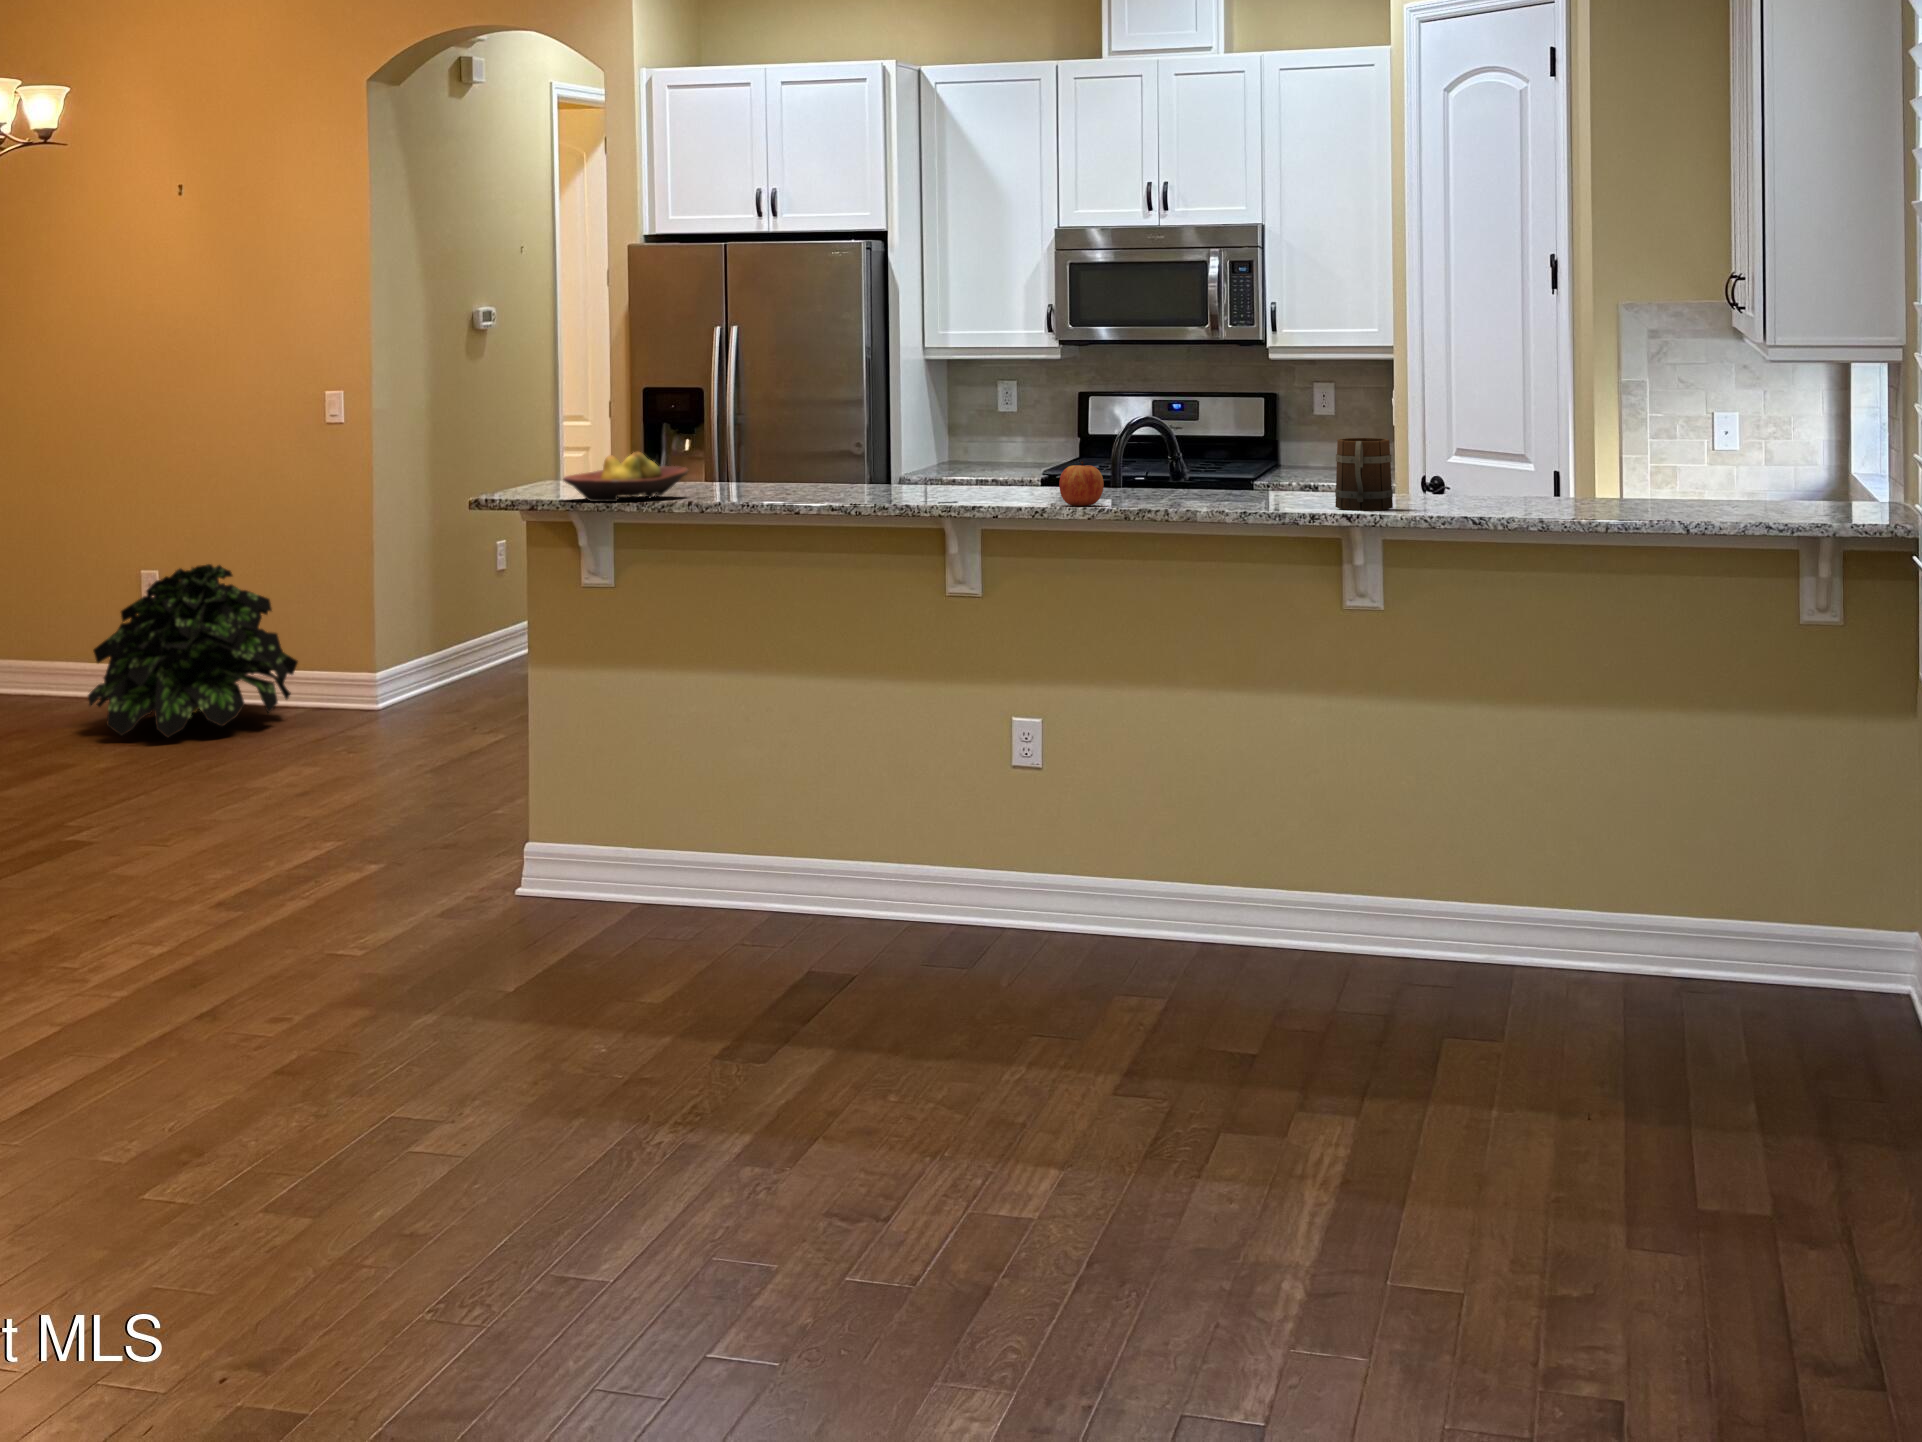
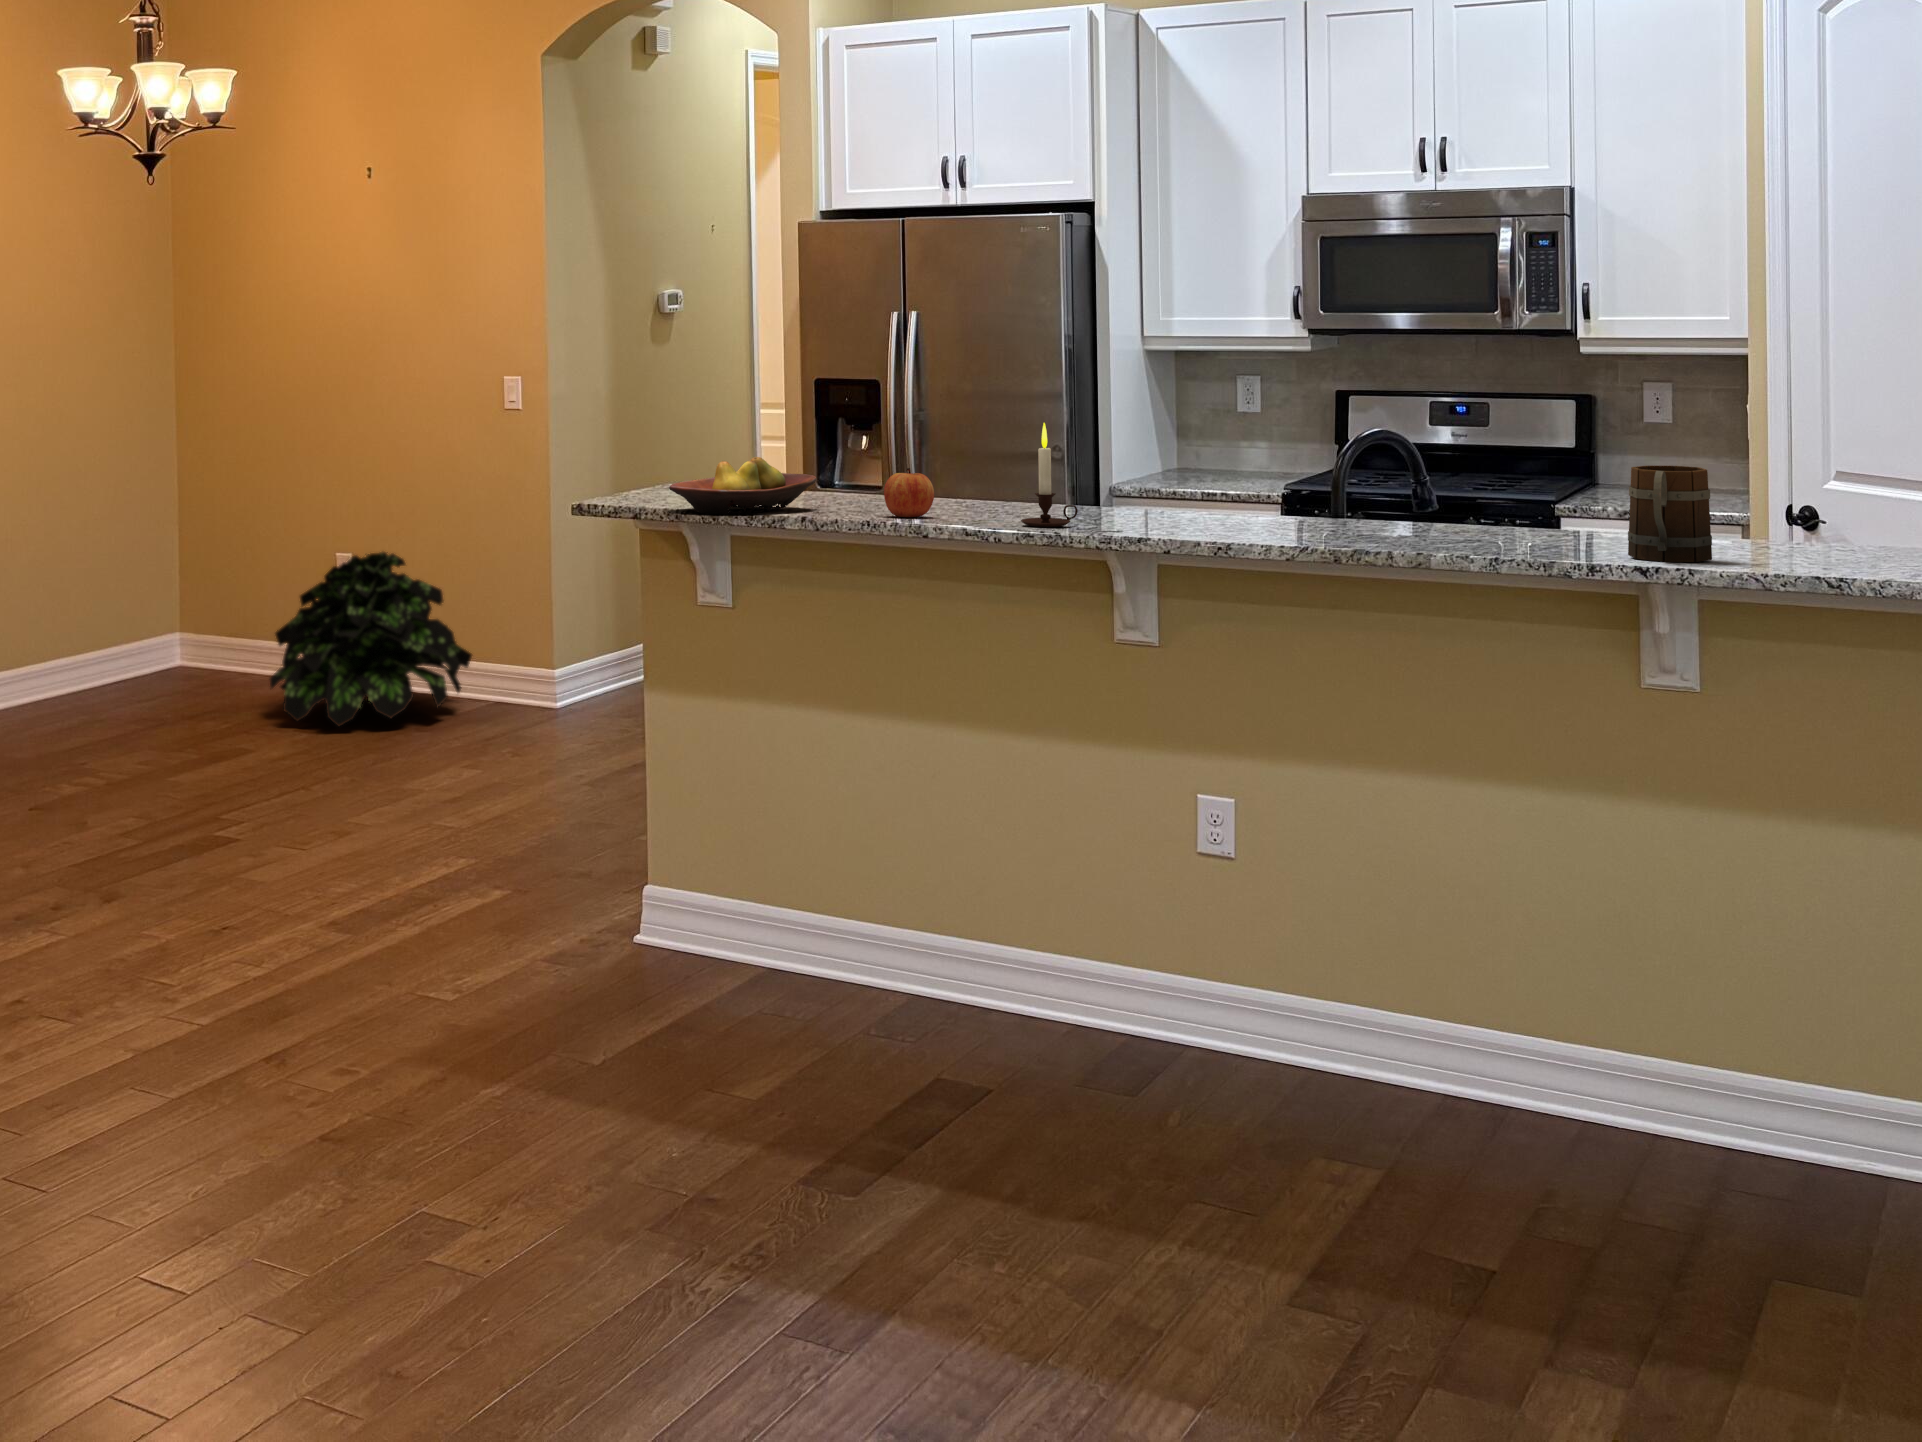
candle: none [872,415,917,503] -> present [1021,423,1078,528]
apple: present [1059,461,1104,506] -> present [884,468,934,517]

